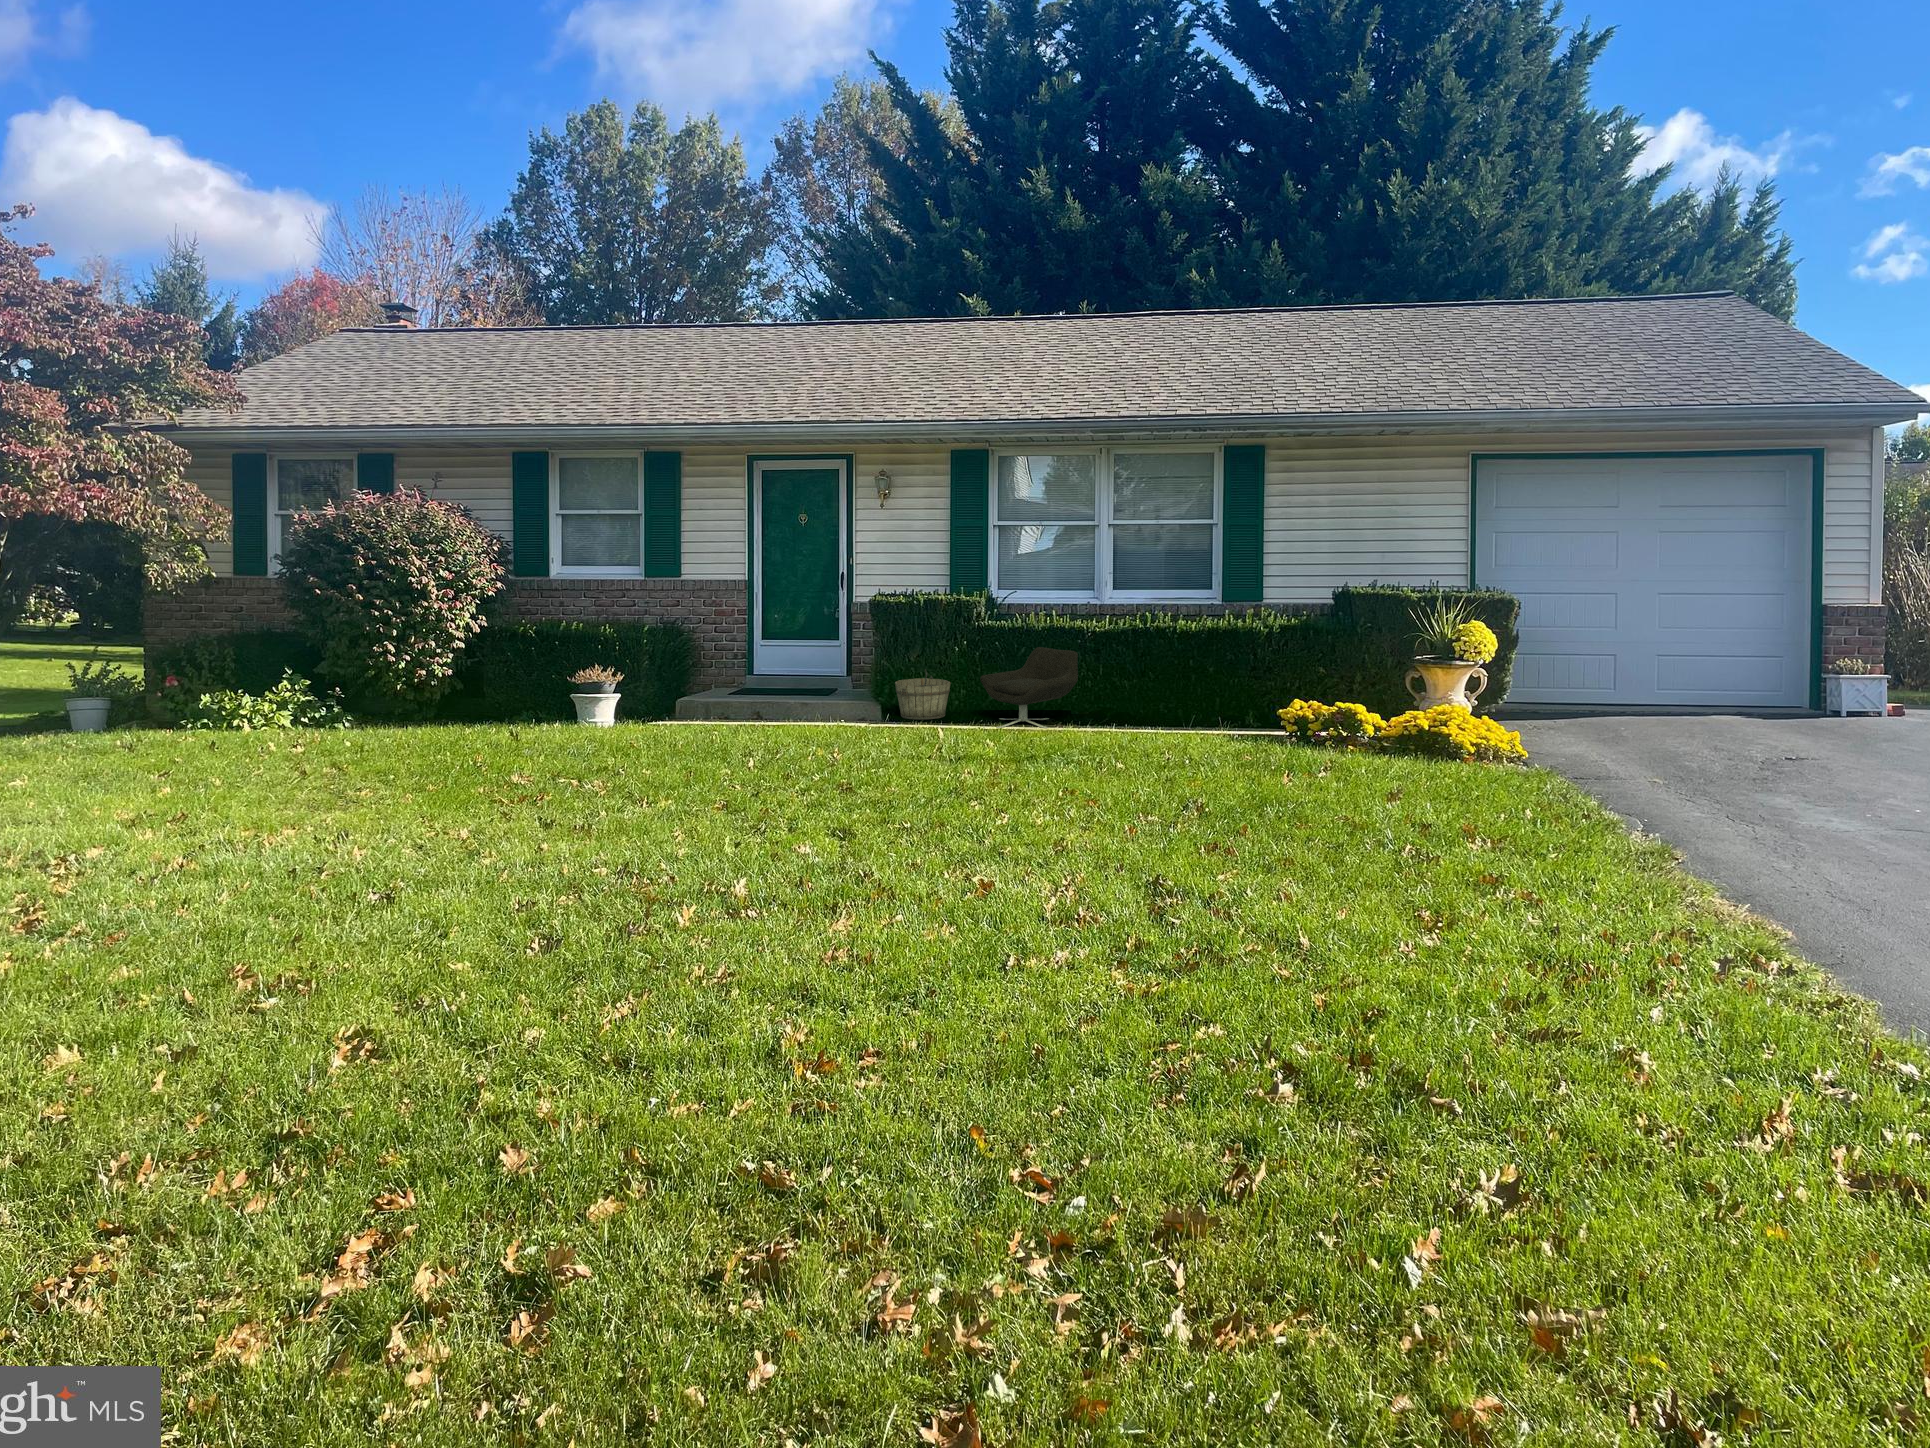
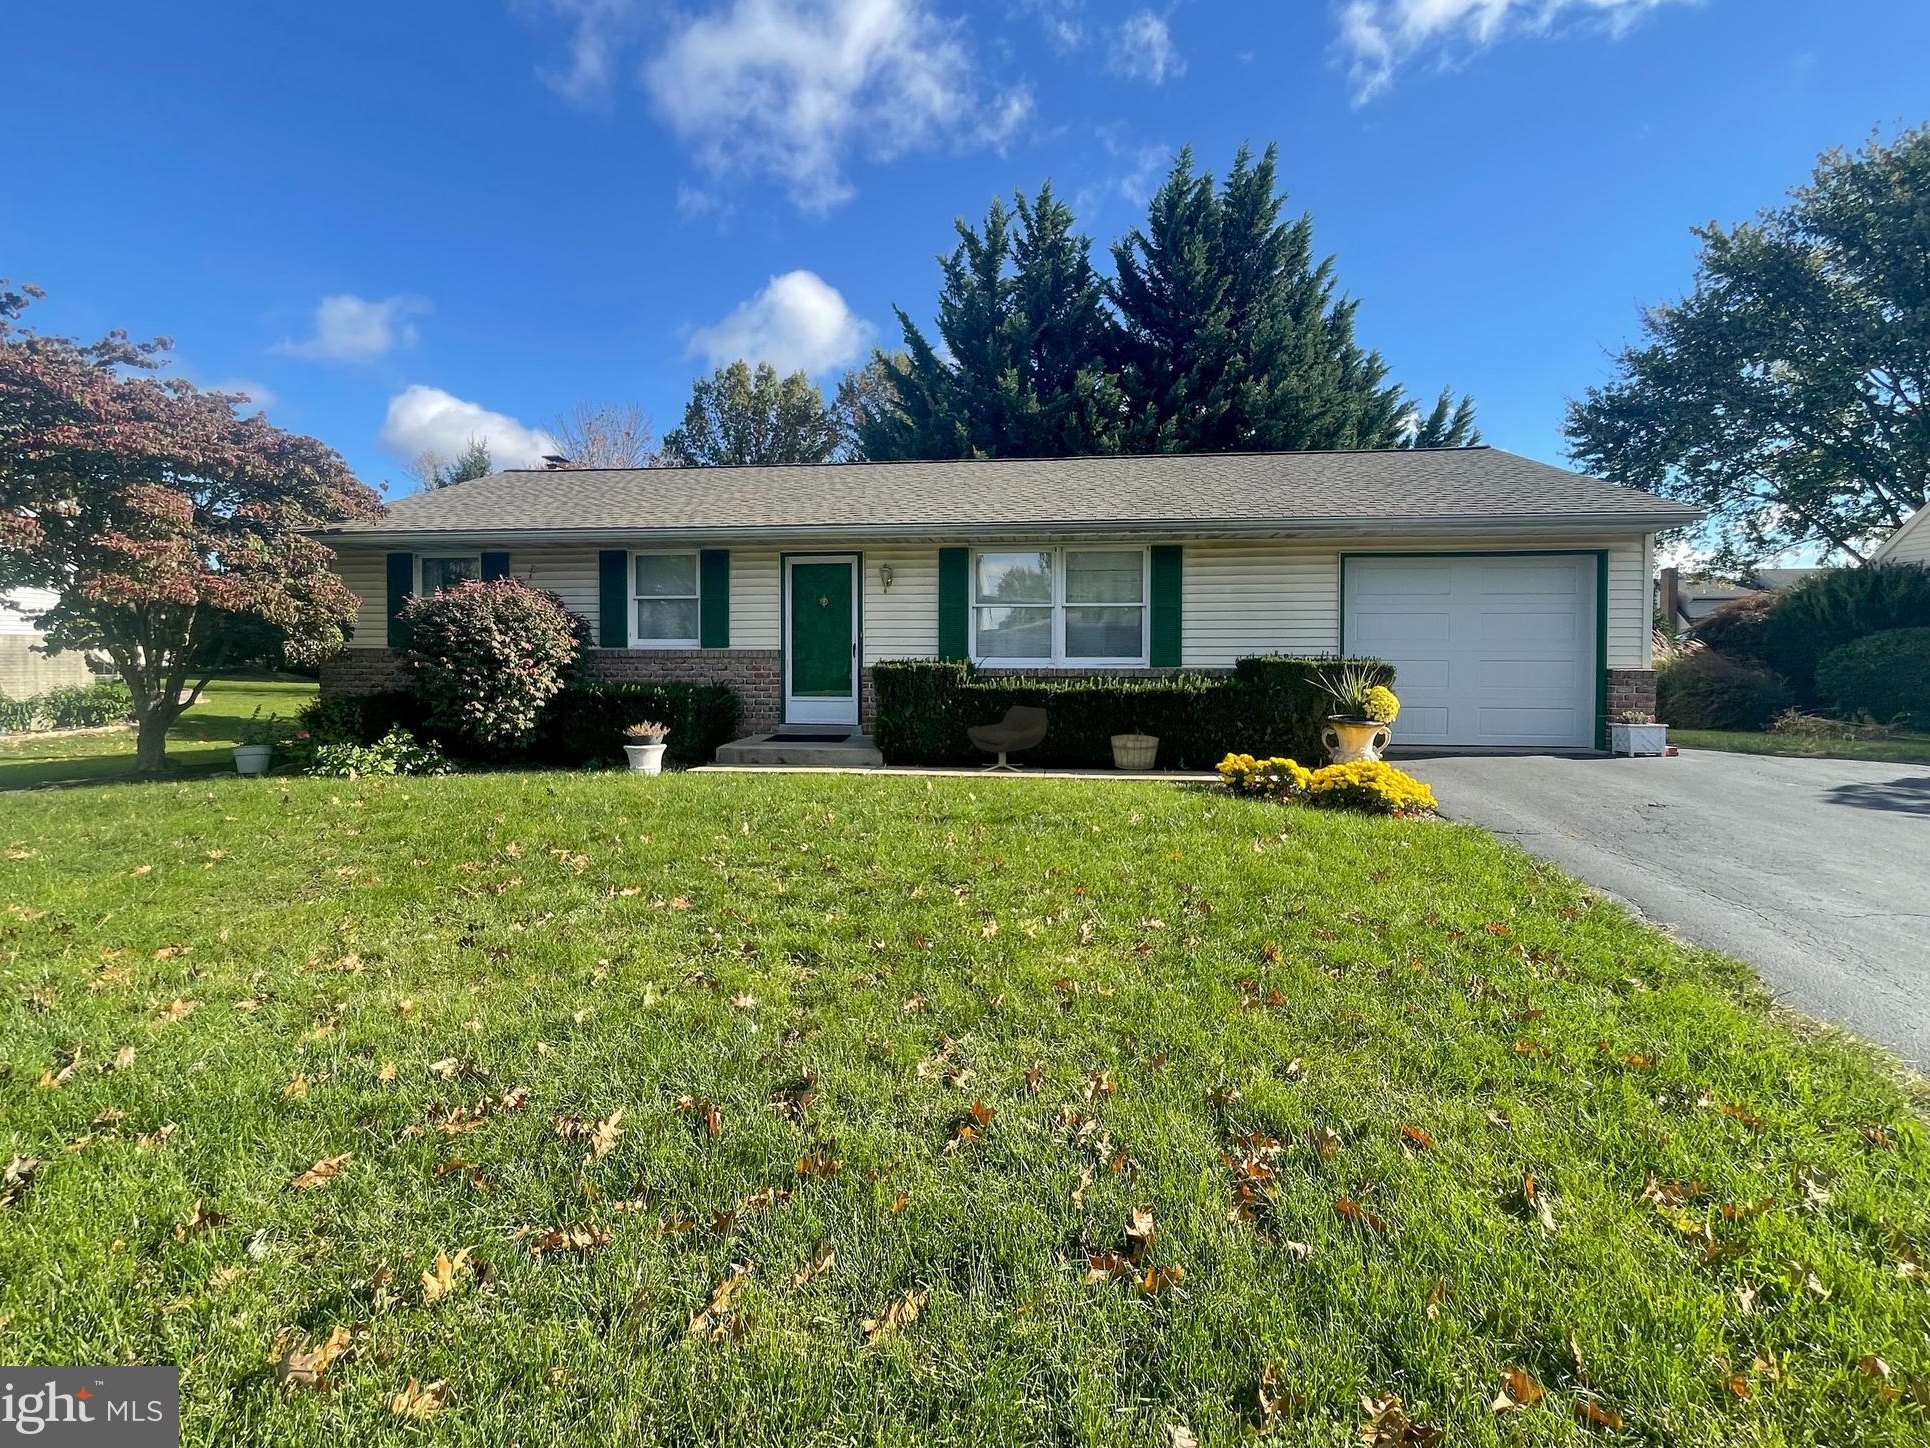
wooden bucket: present [895,669,950,719] -> present [1111,727,1159,769]

